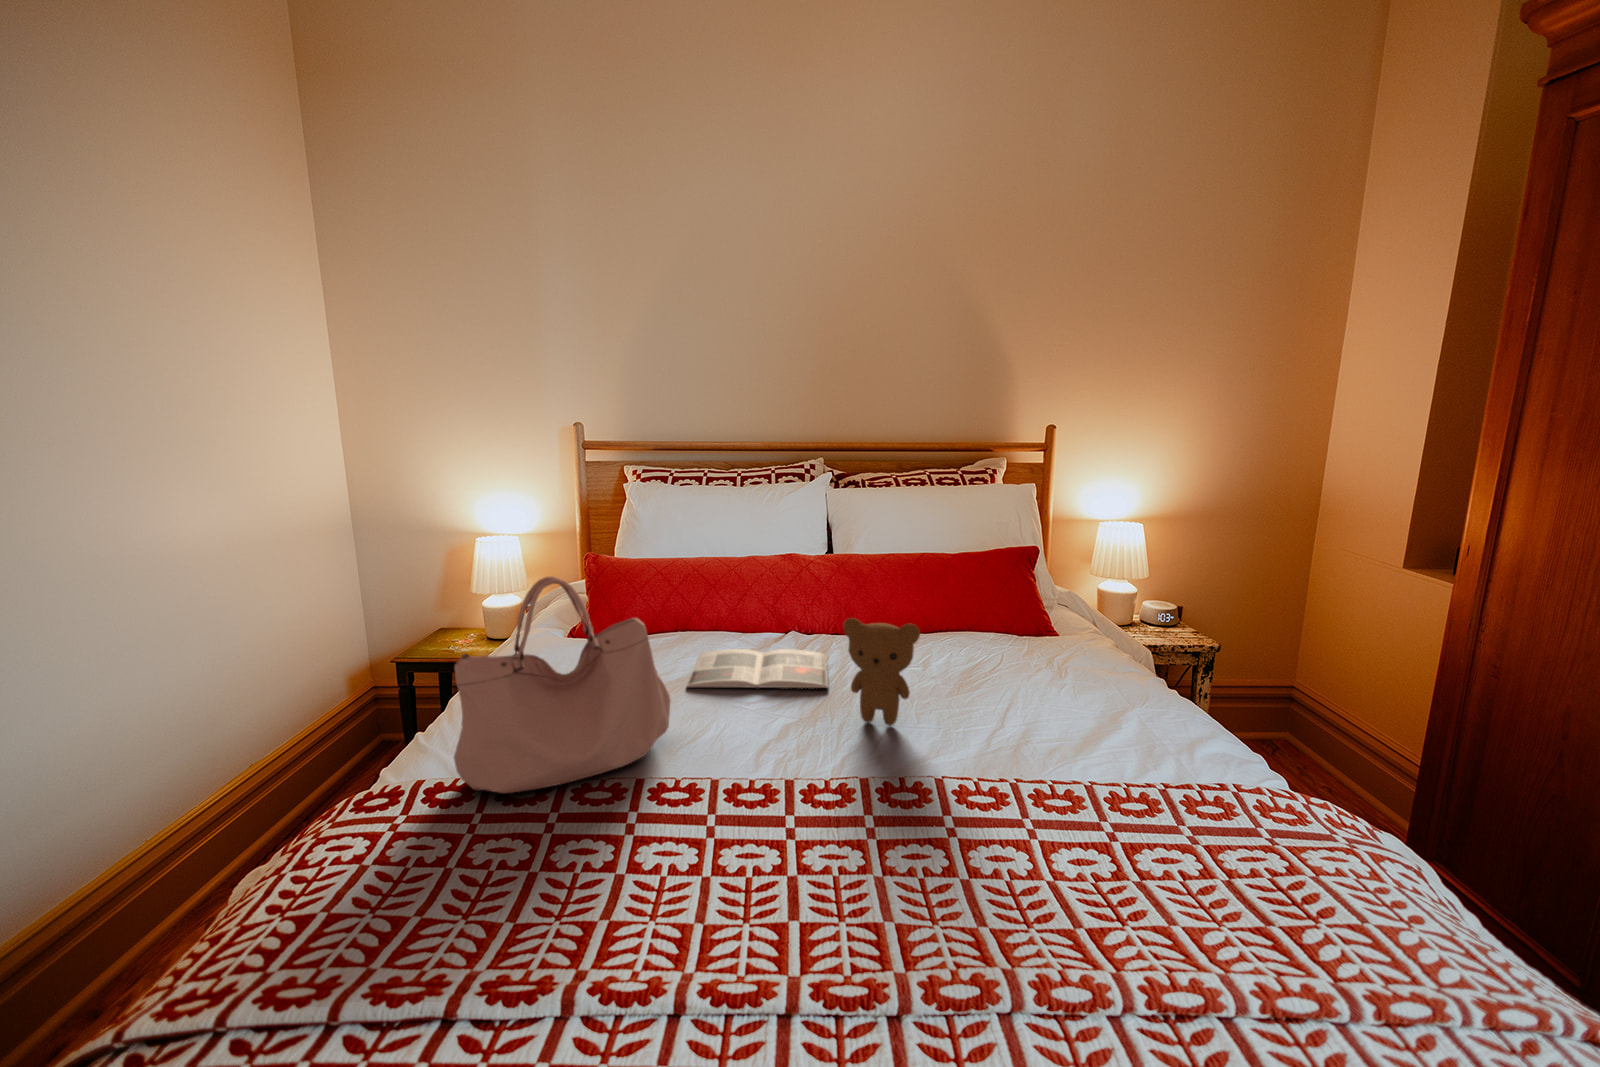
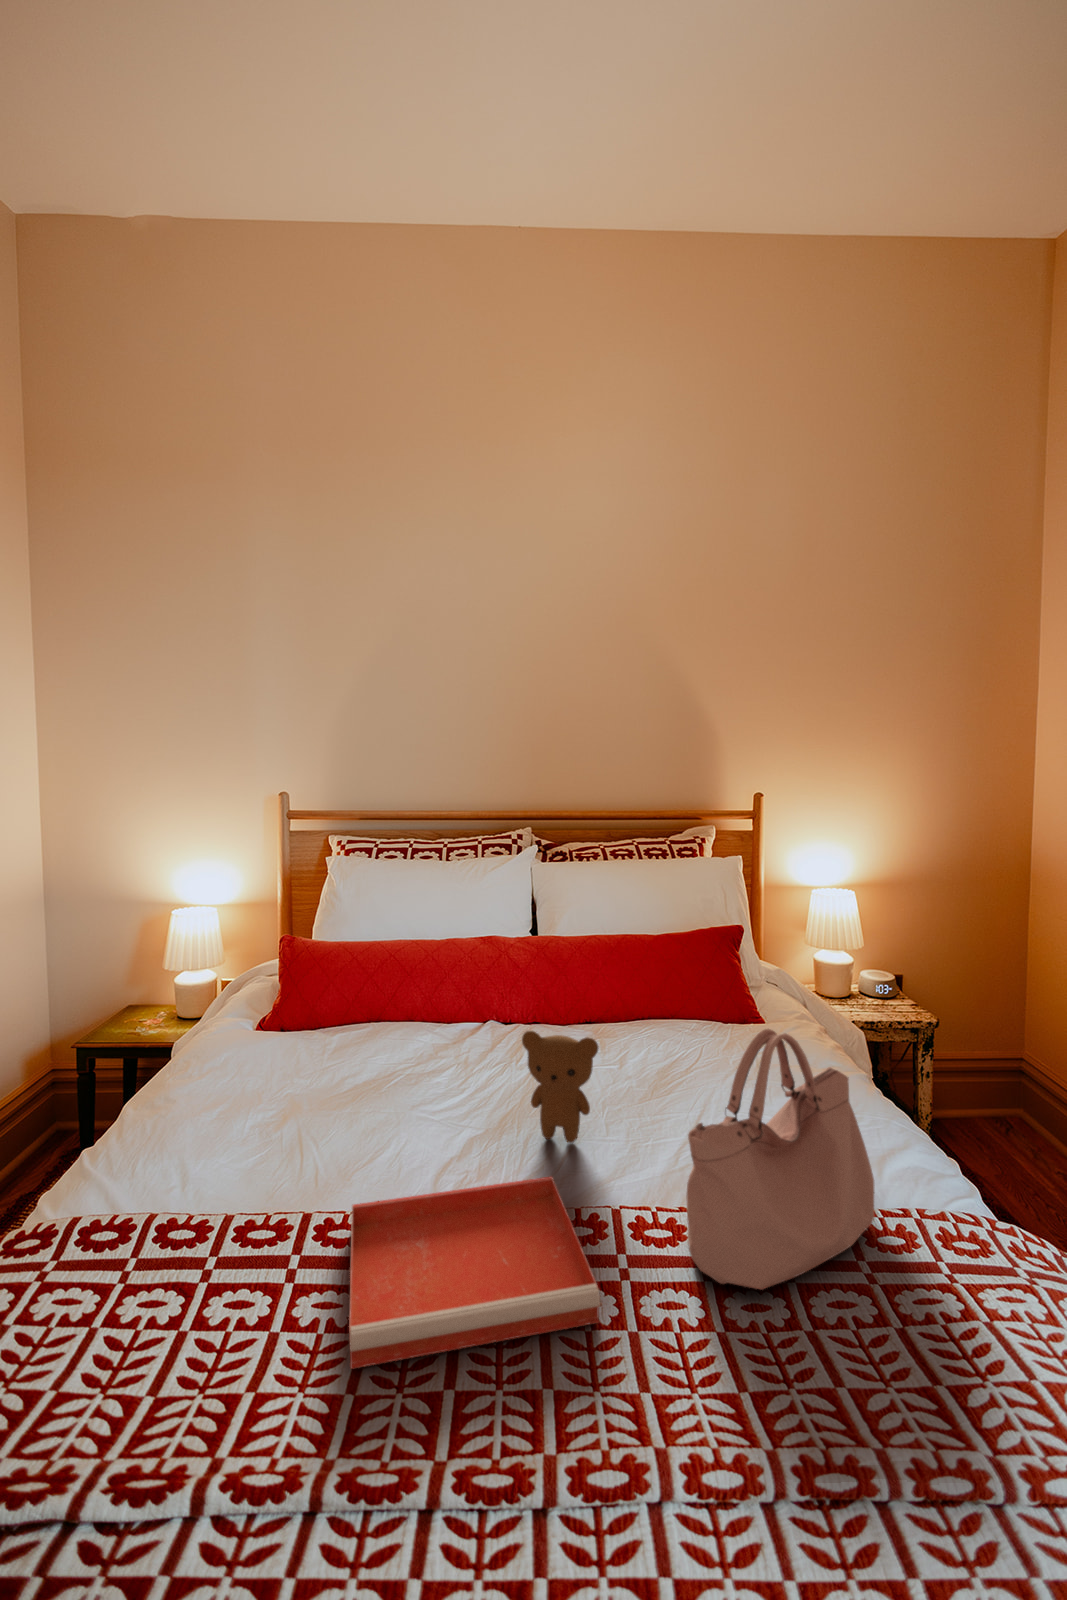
handbag: present [454,577,671,793] -> present [686,1029,874,1290]
magazine: present [687,649,828,688] -> none [366,1051,514,1098]
tray: none [685,749,937,903] -> present [349,1177,600,1369]

